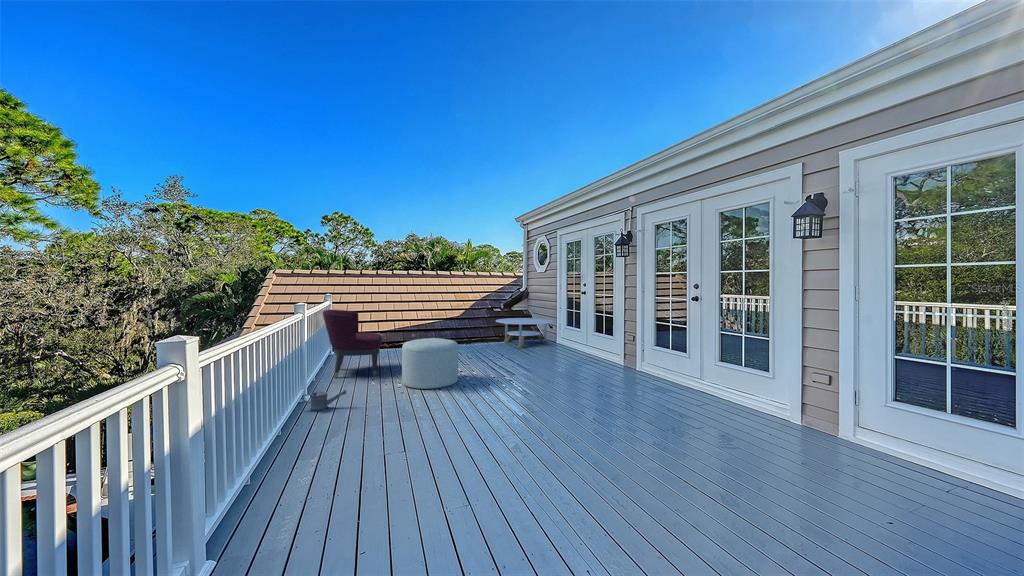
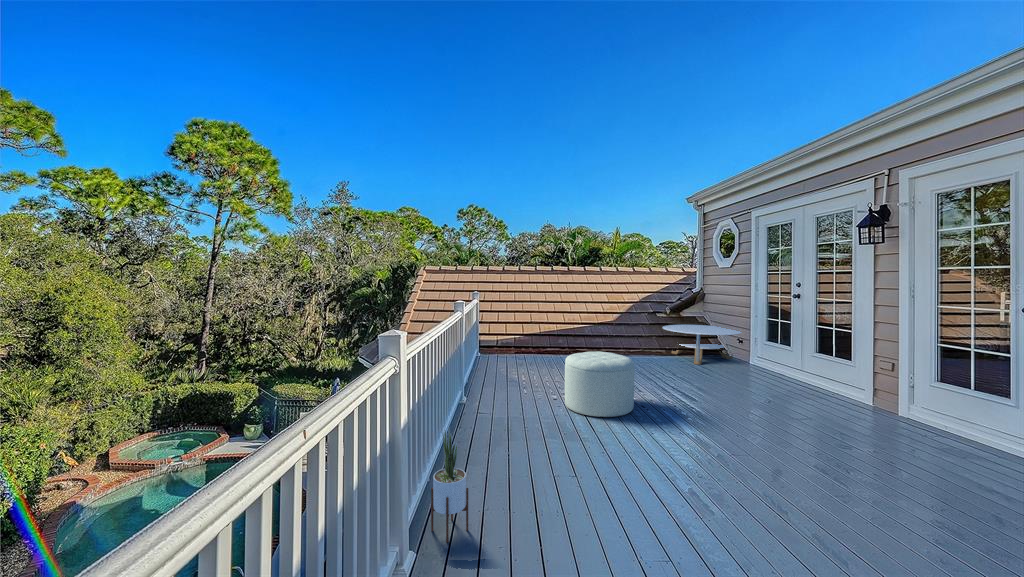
chair: present [323,310,382,378] -> none [475,312,537,390]
potted plant: none [263,387,297,480] -> present [431,428,468,542]
watering can: present [302,390,346,411] -> none [461,412,507,435]

